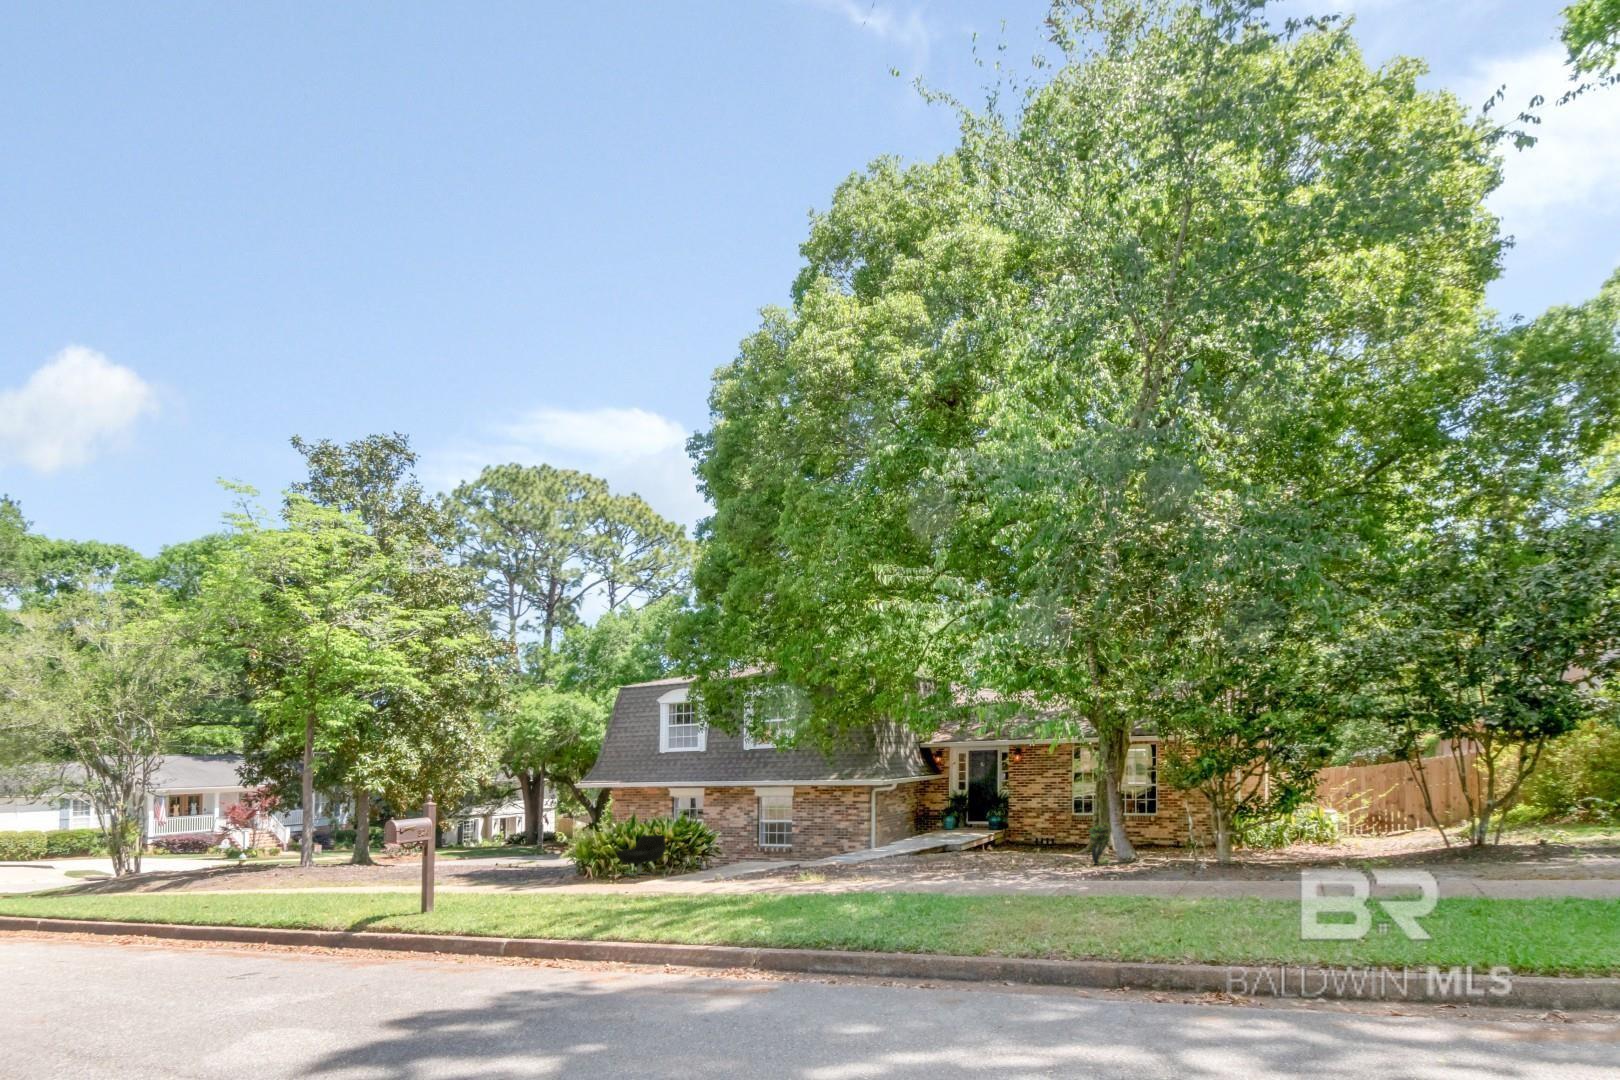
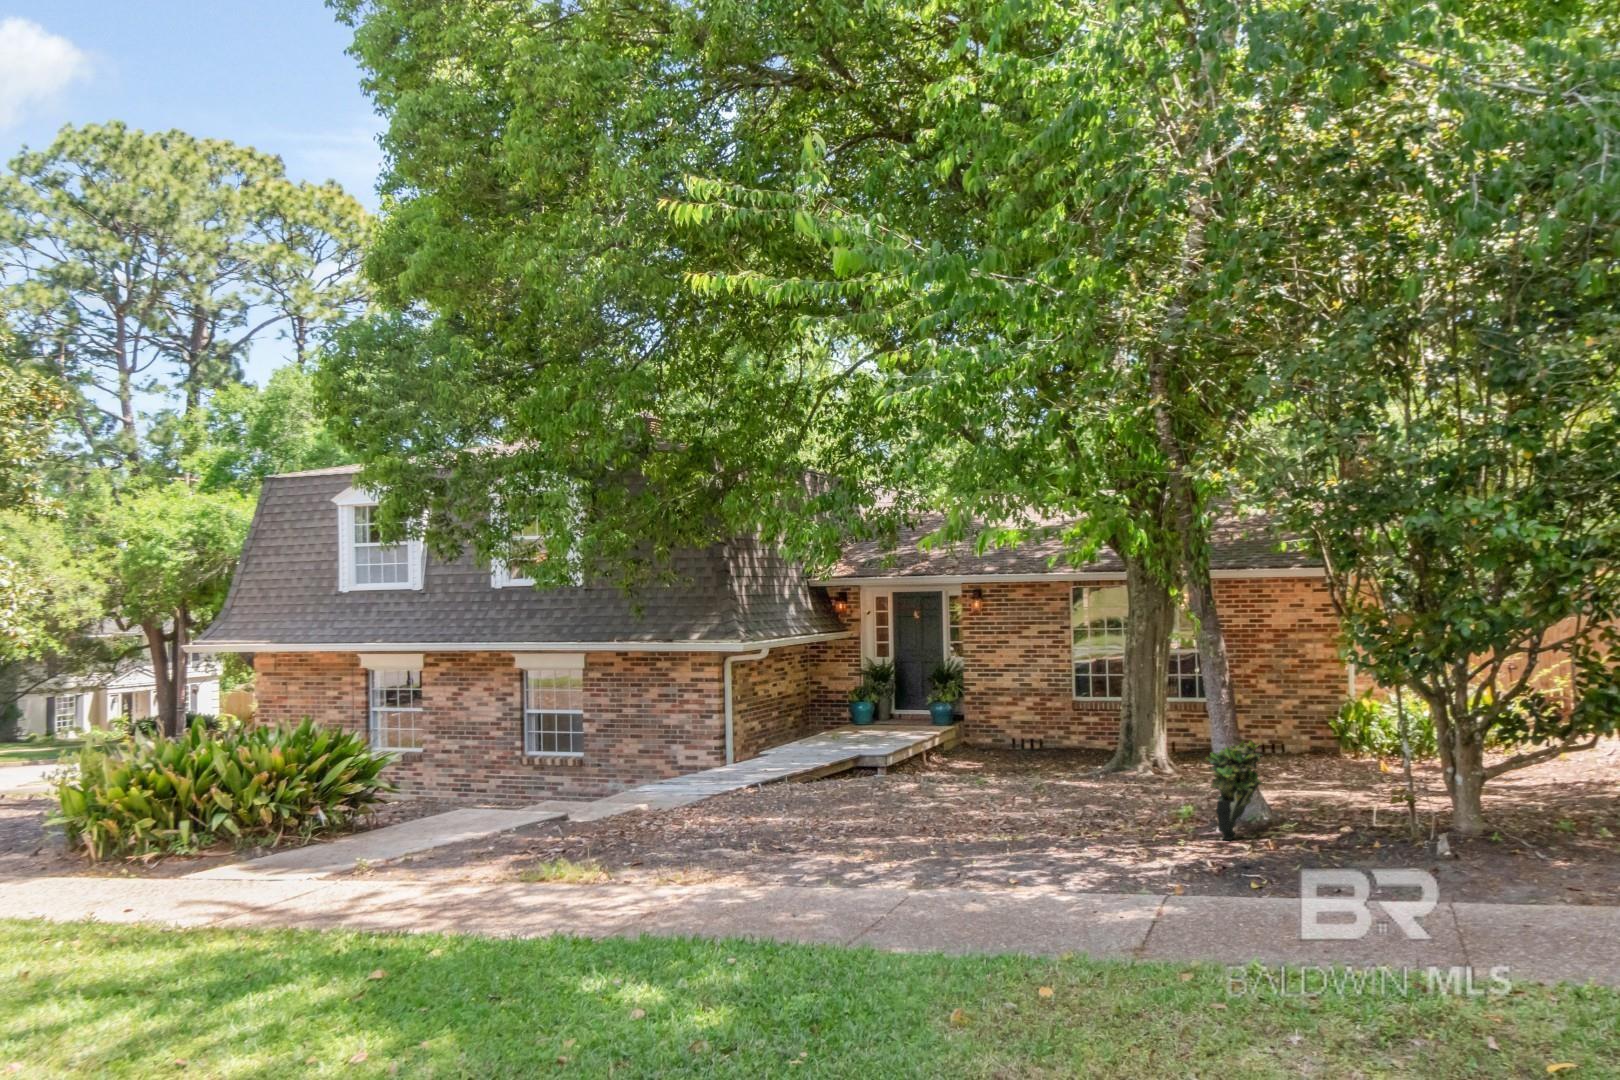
lounge chair: present [616,835,666,874] -> none [128,767,252,866]

